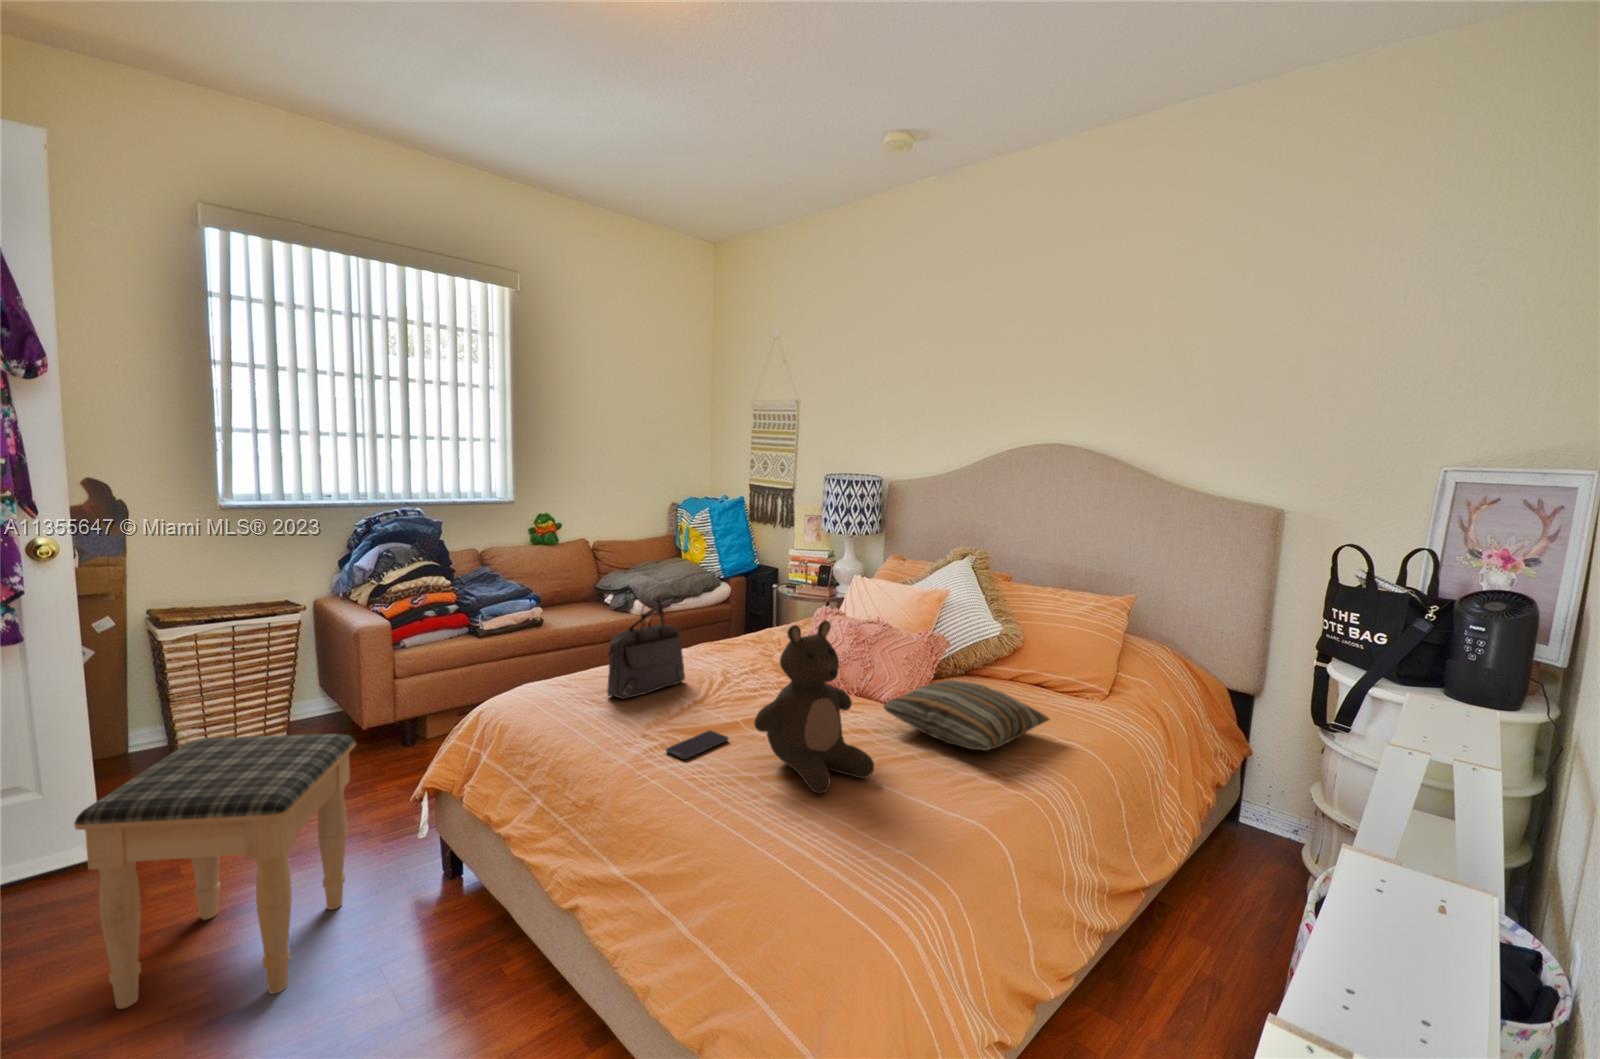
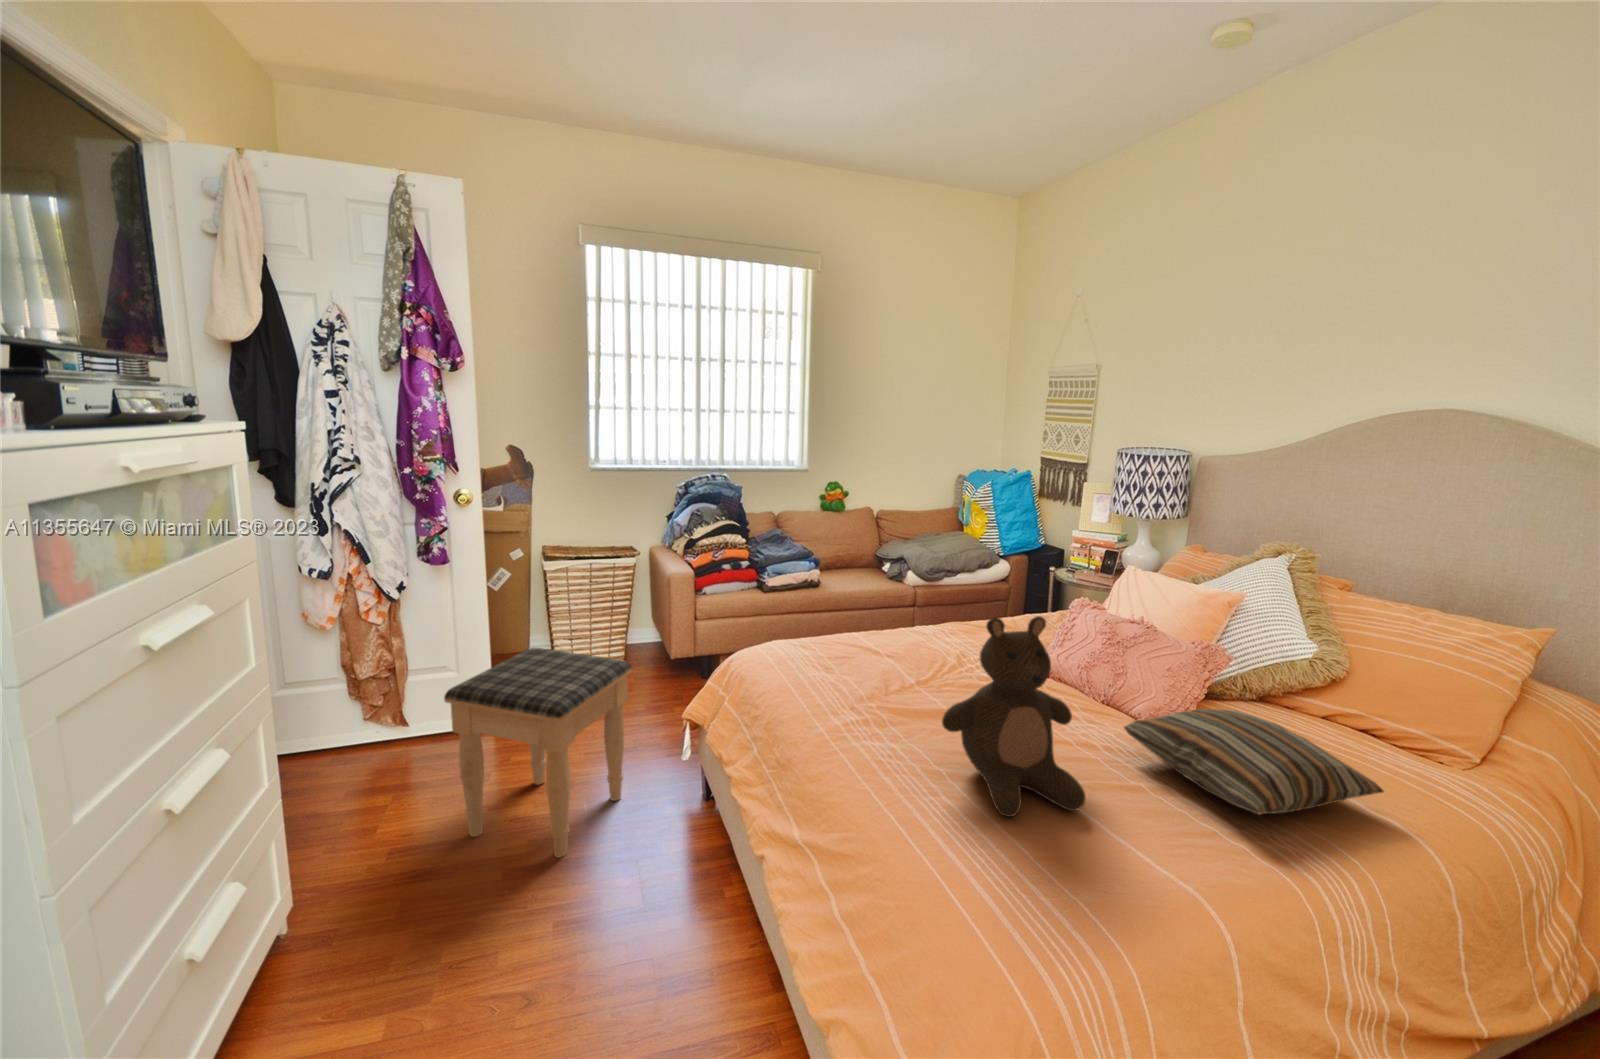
handbag: present [607,597,685,699] -> none [831,569,913,668]
smartphone: present [666,731,729,760] -> none [860,716,930,743]

